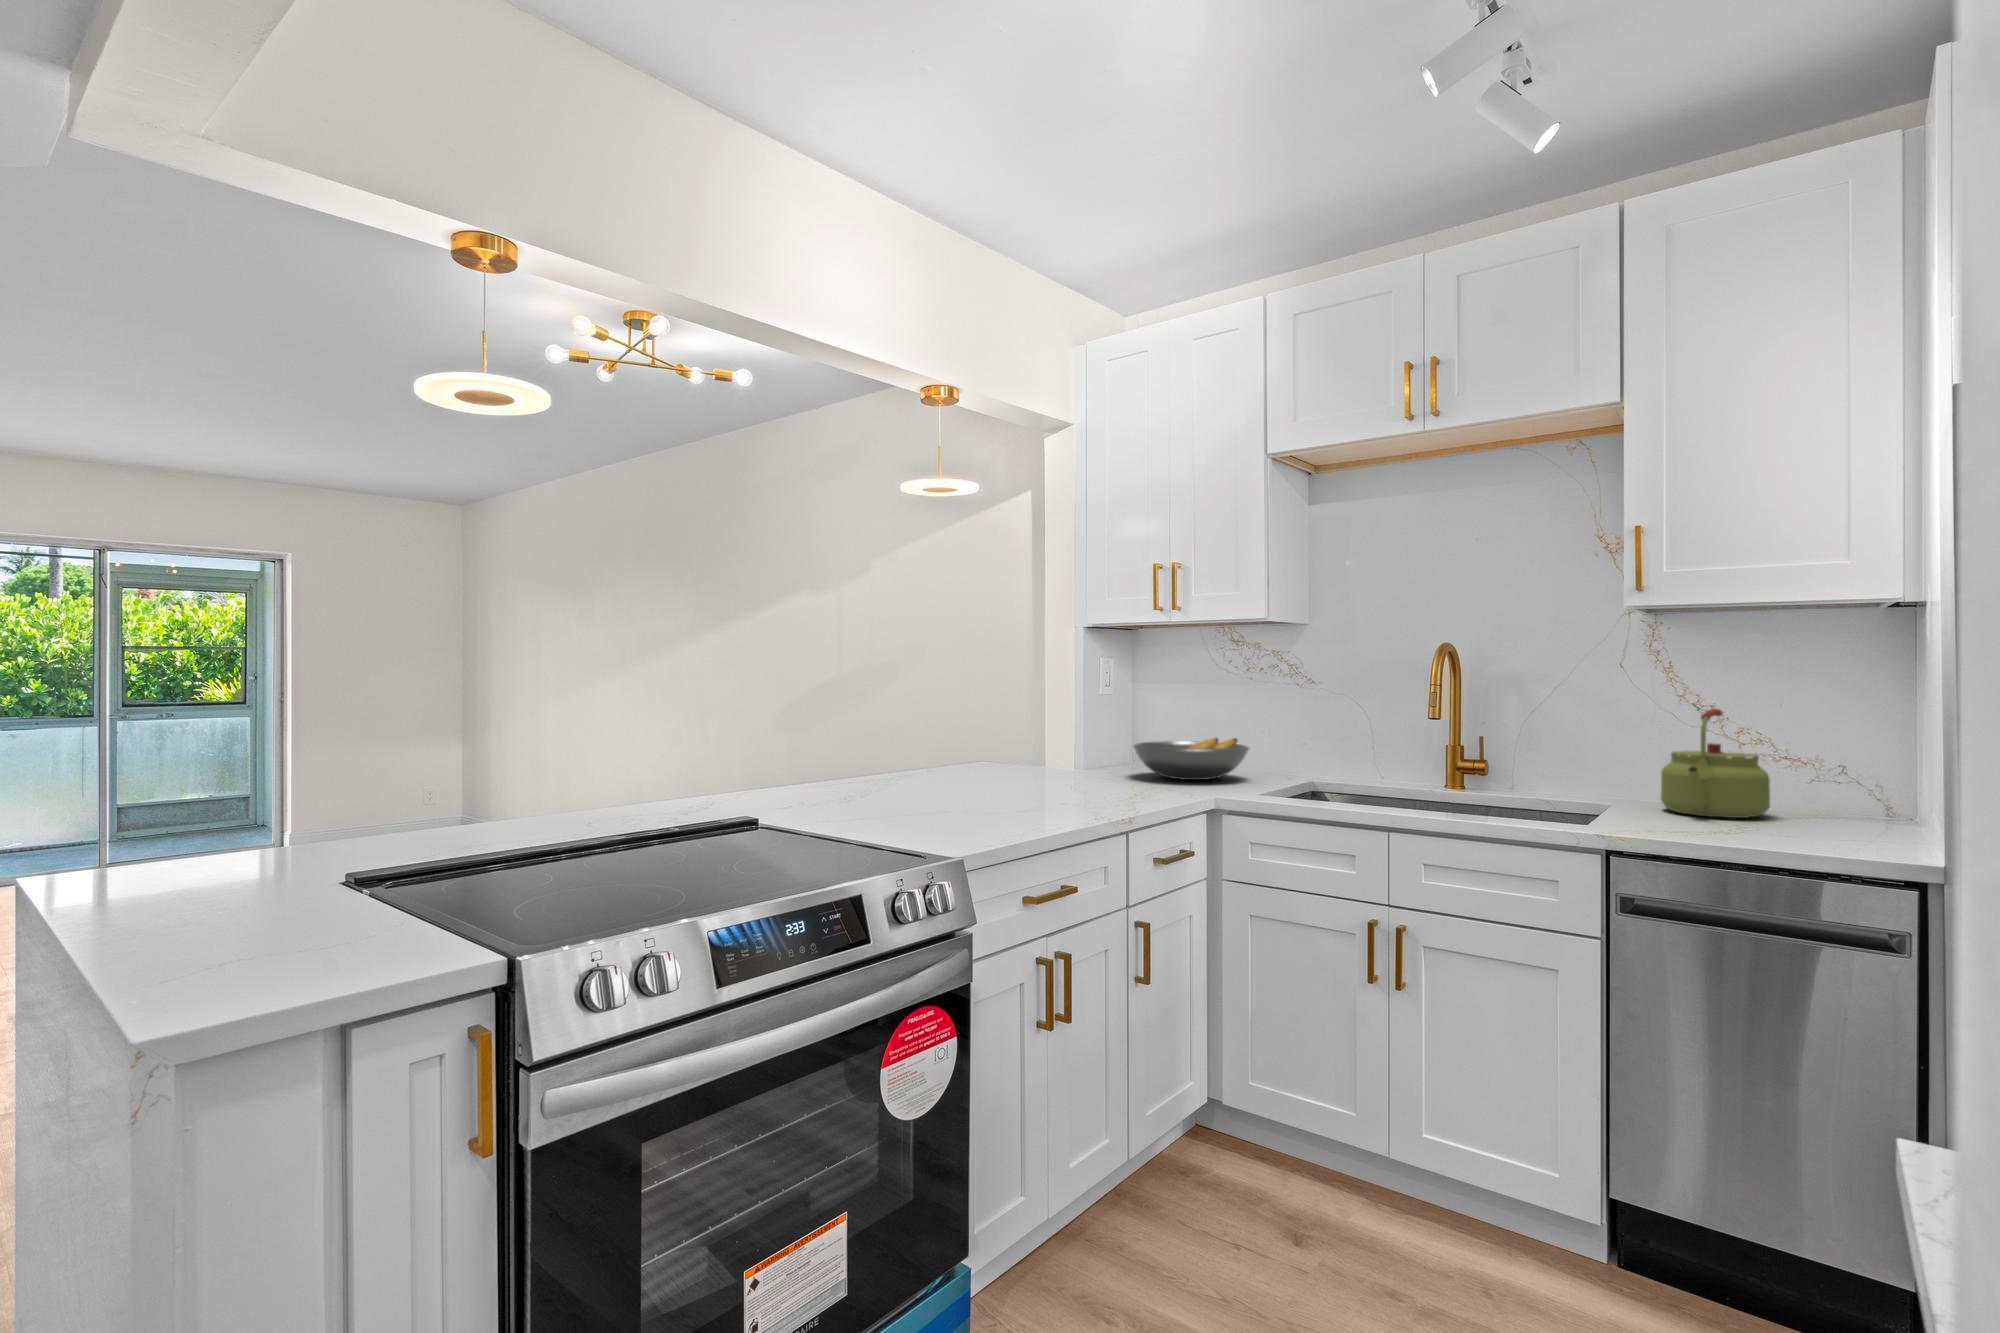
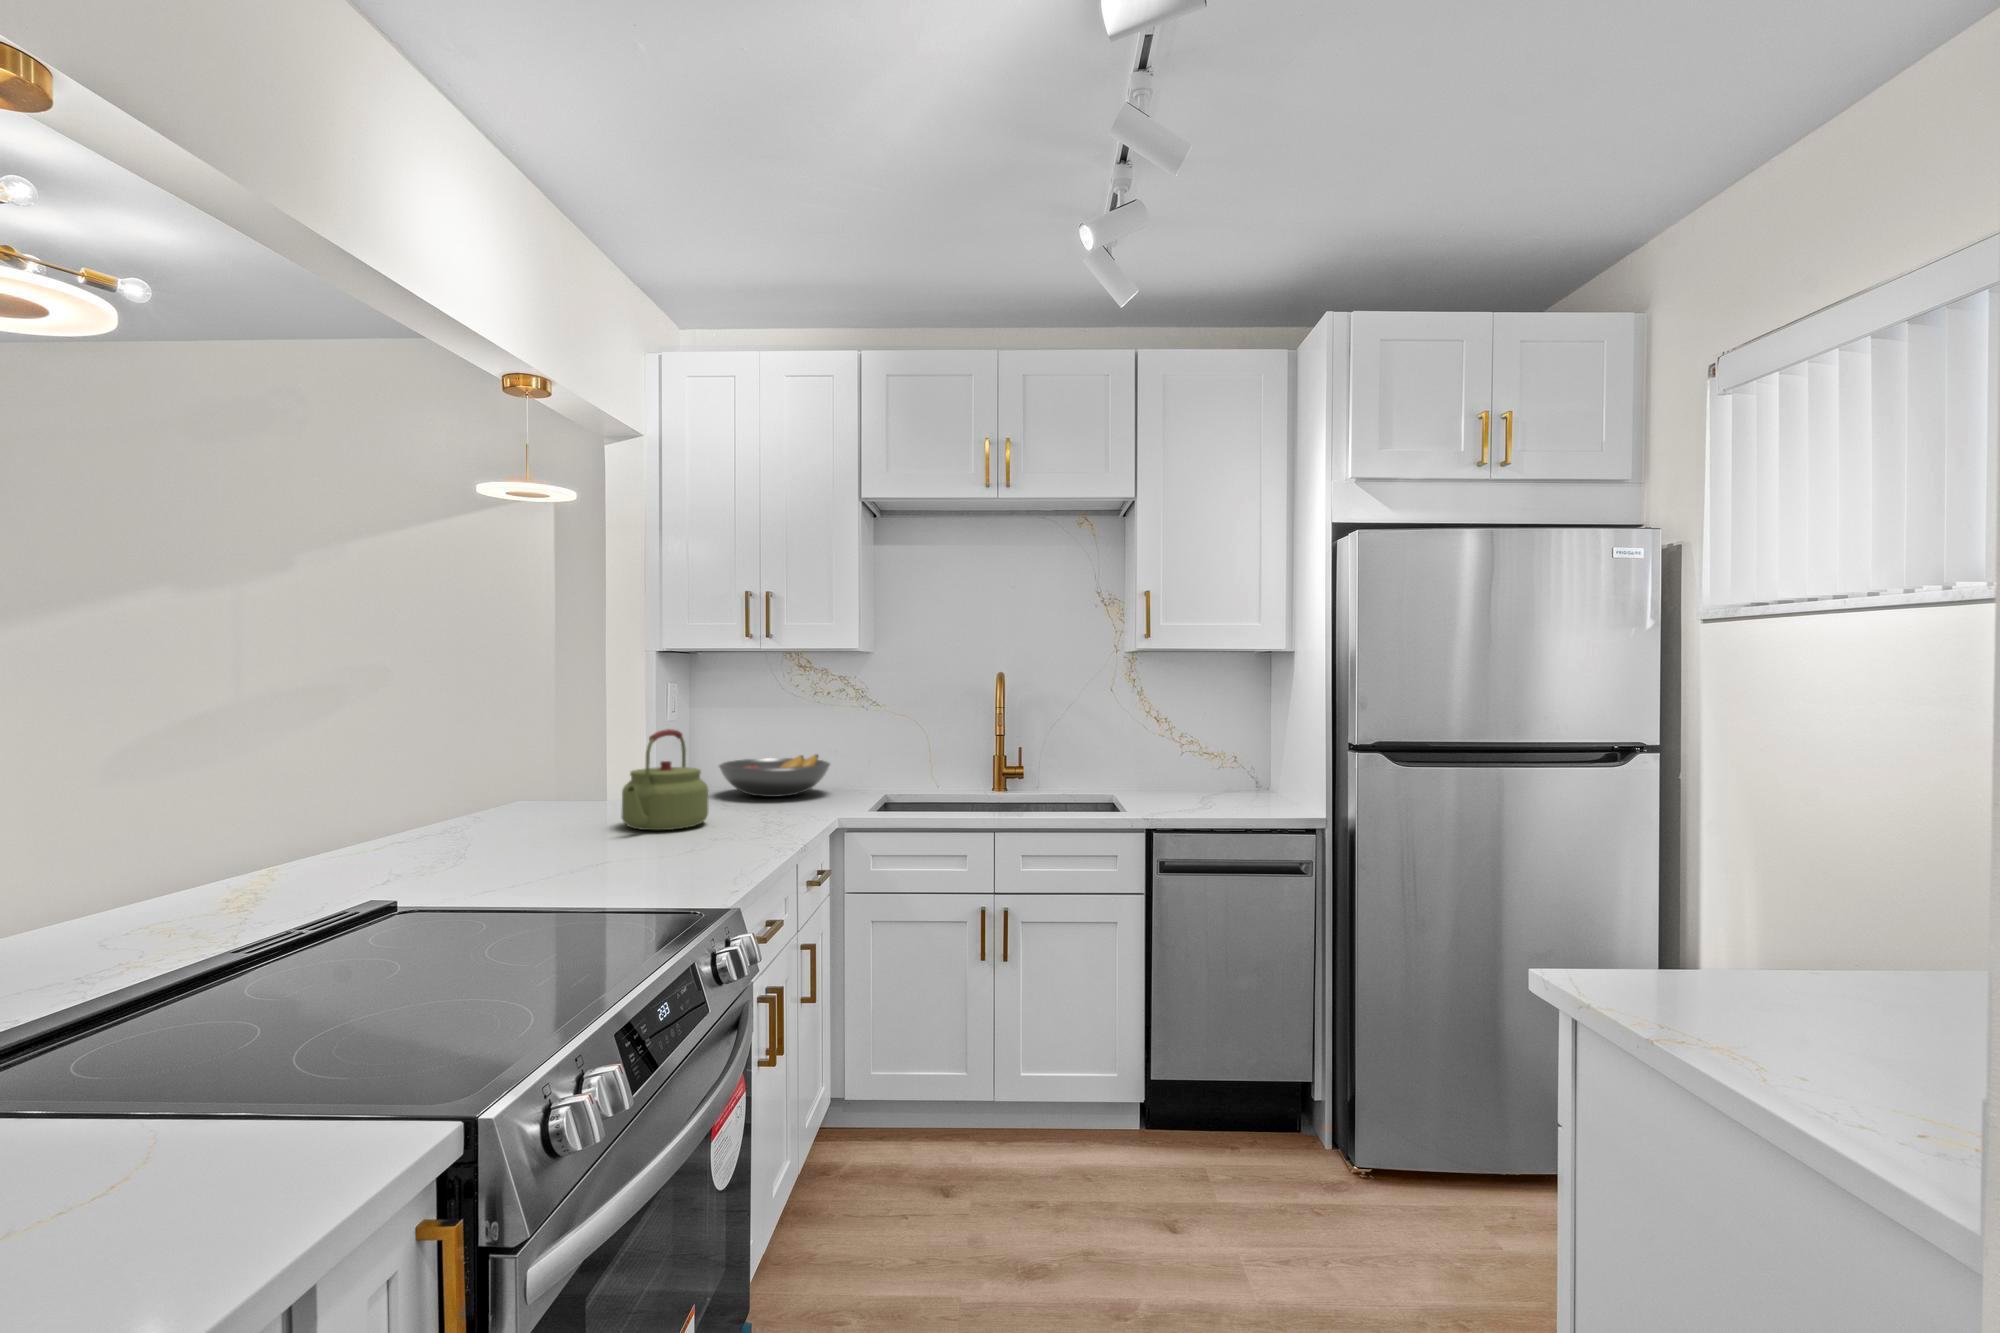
kettle: present [1661,709,1770,818] -> present [622,729,708,830]

